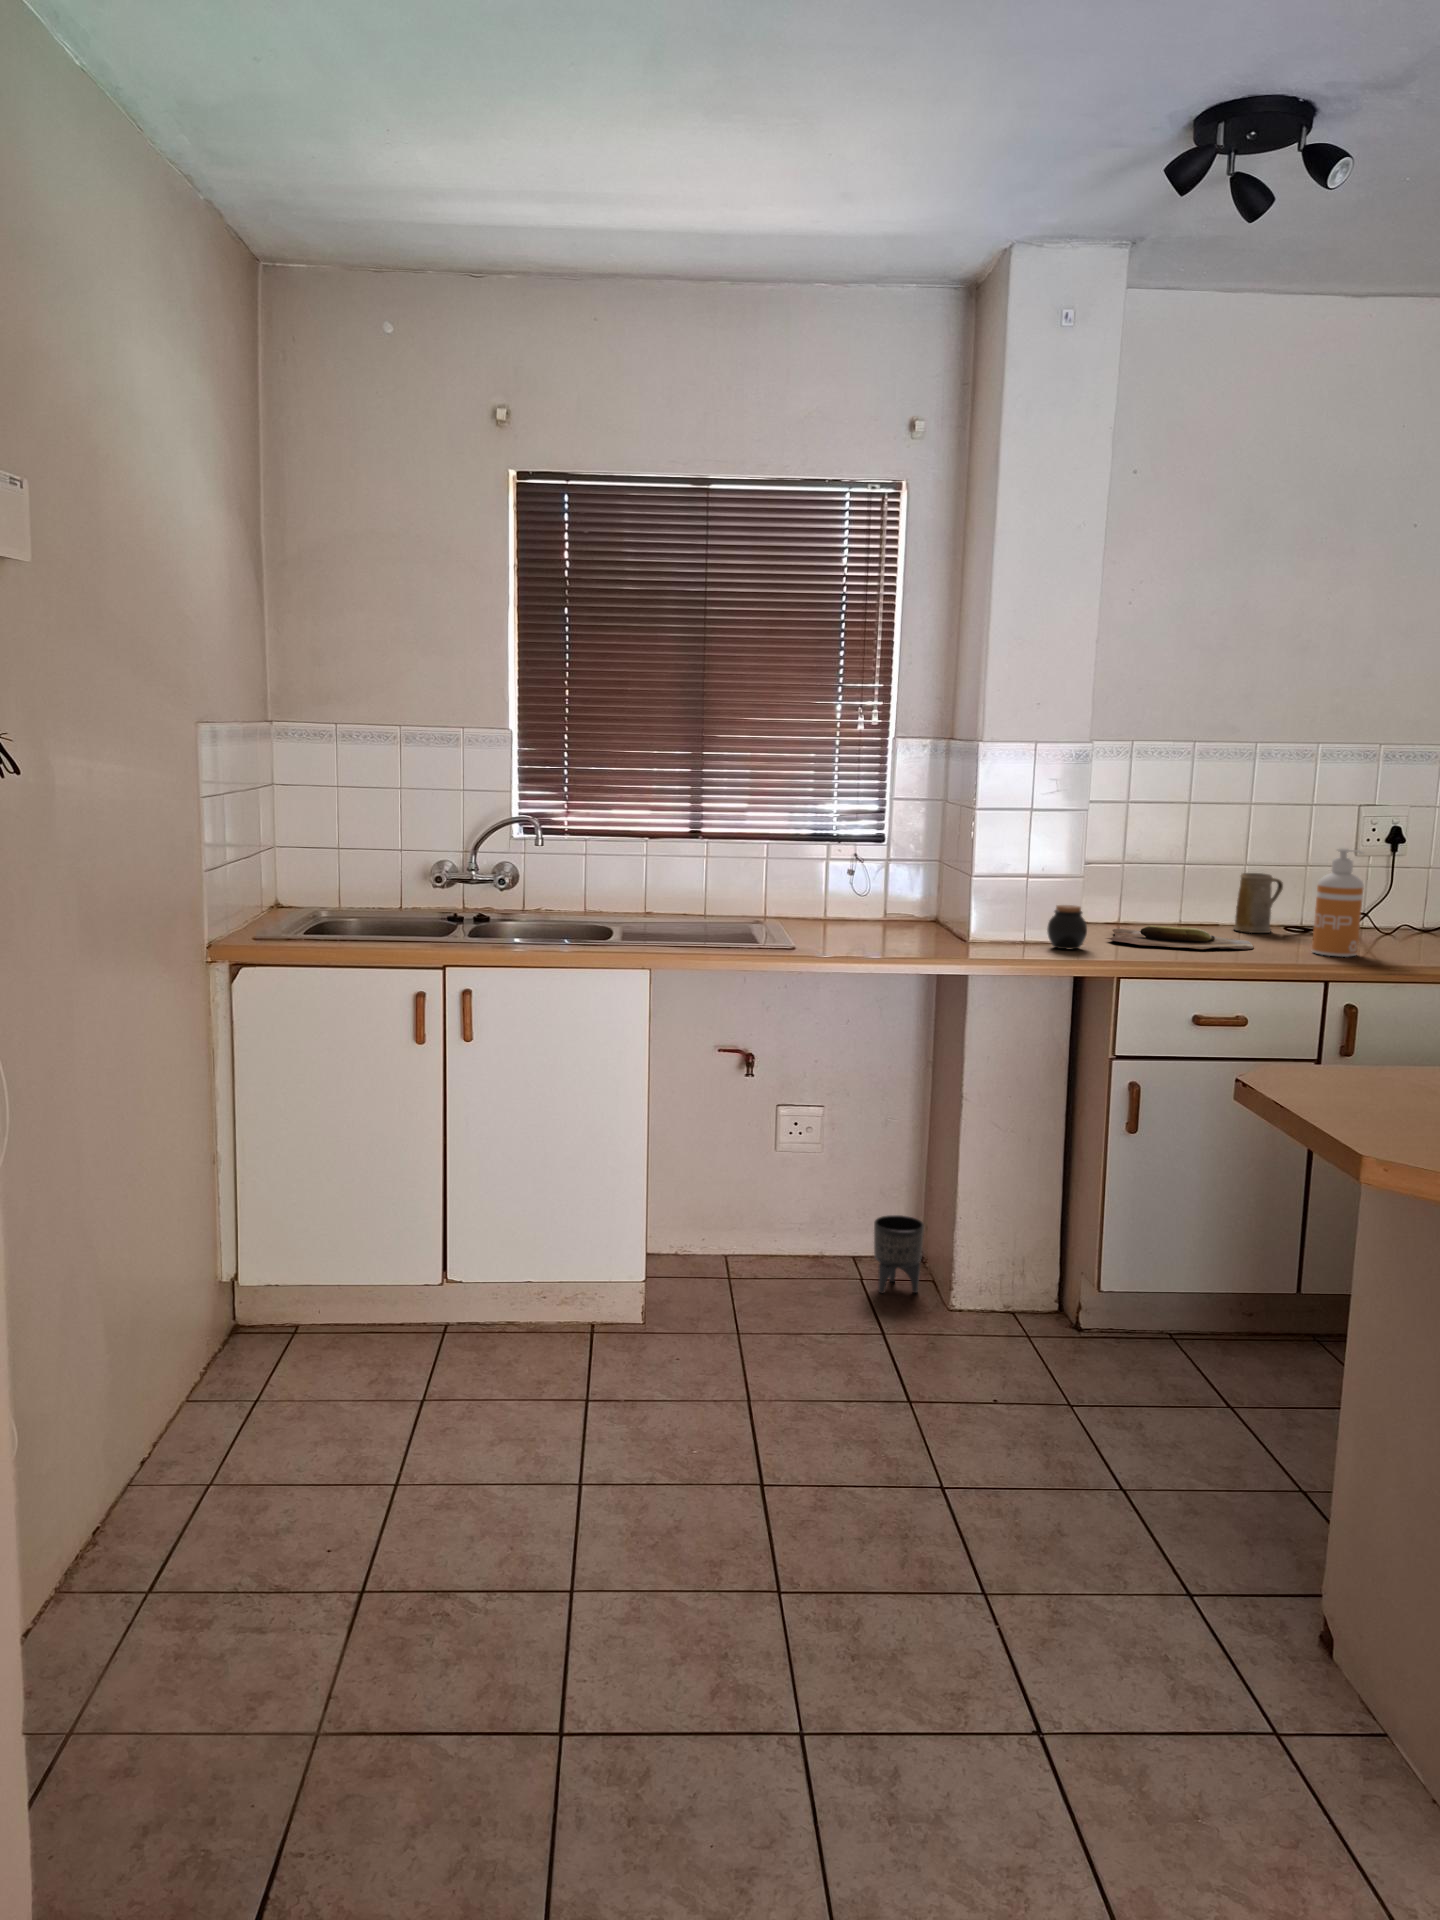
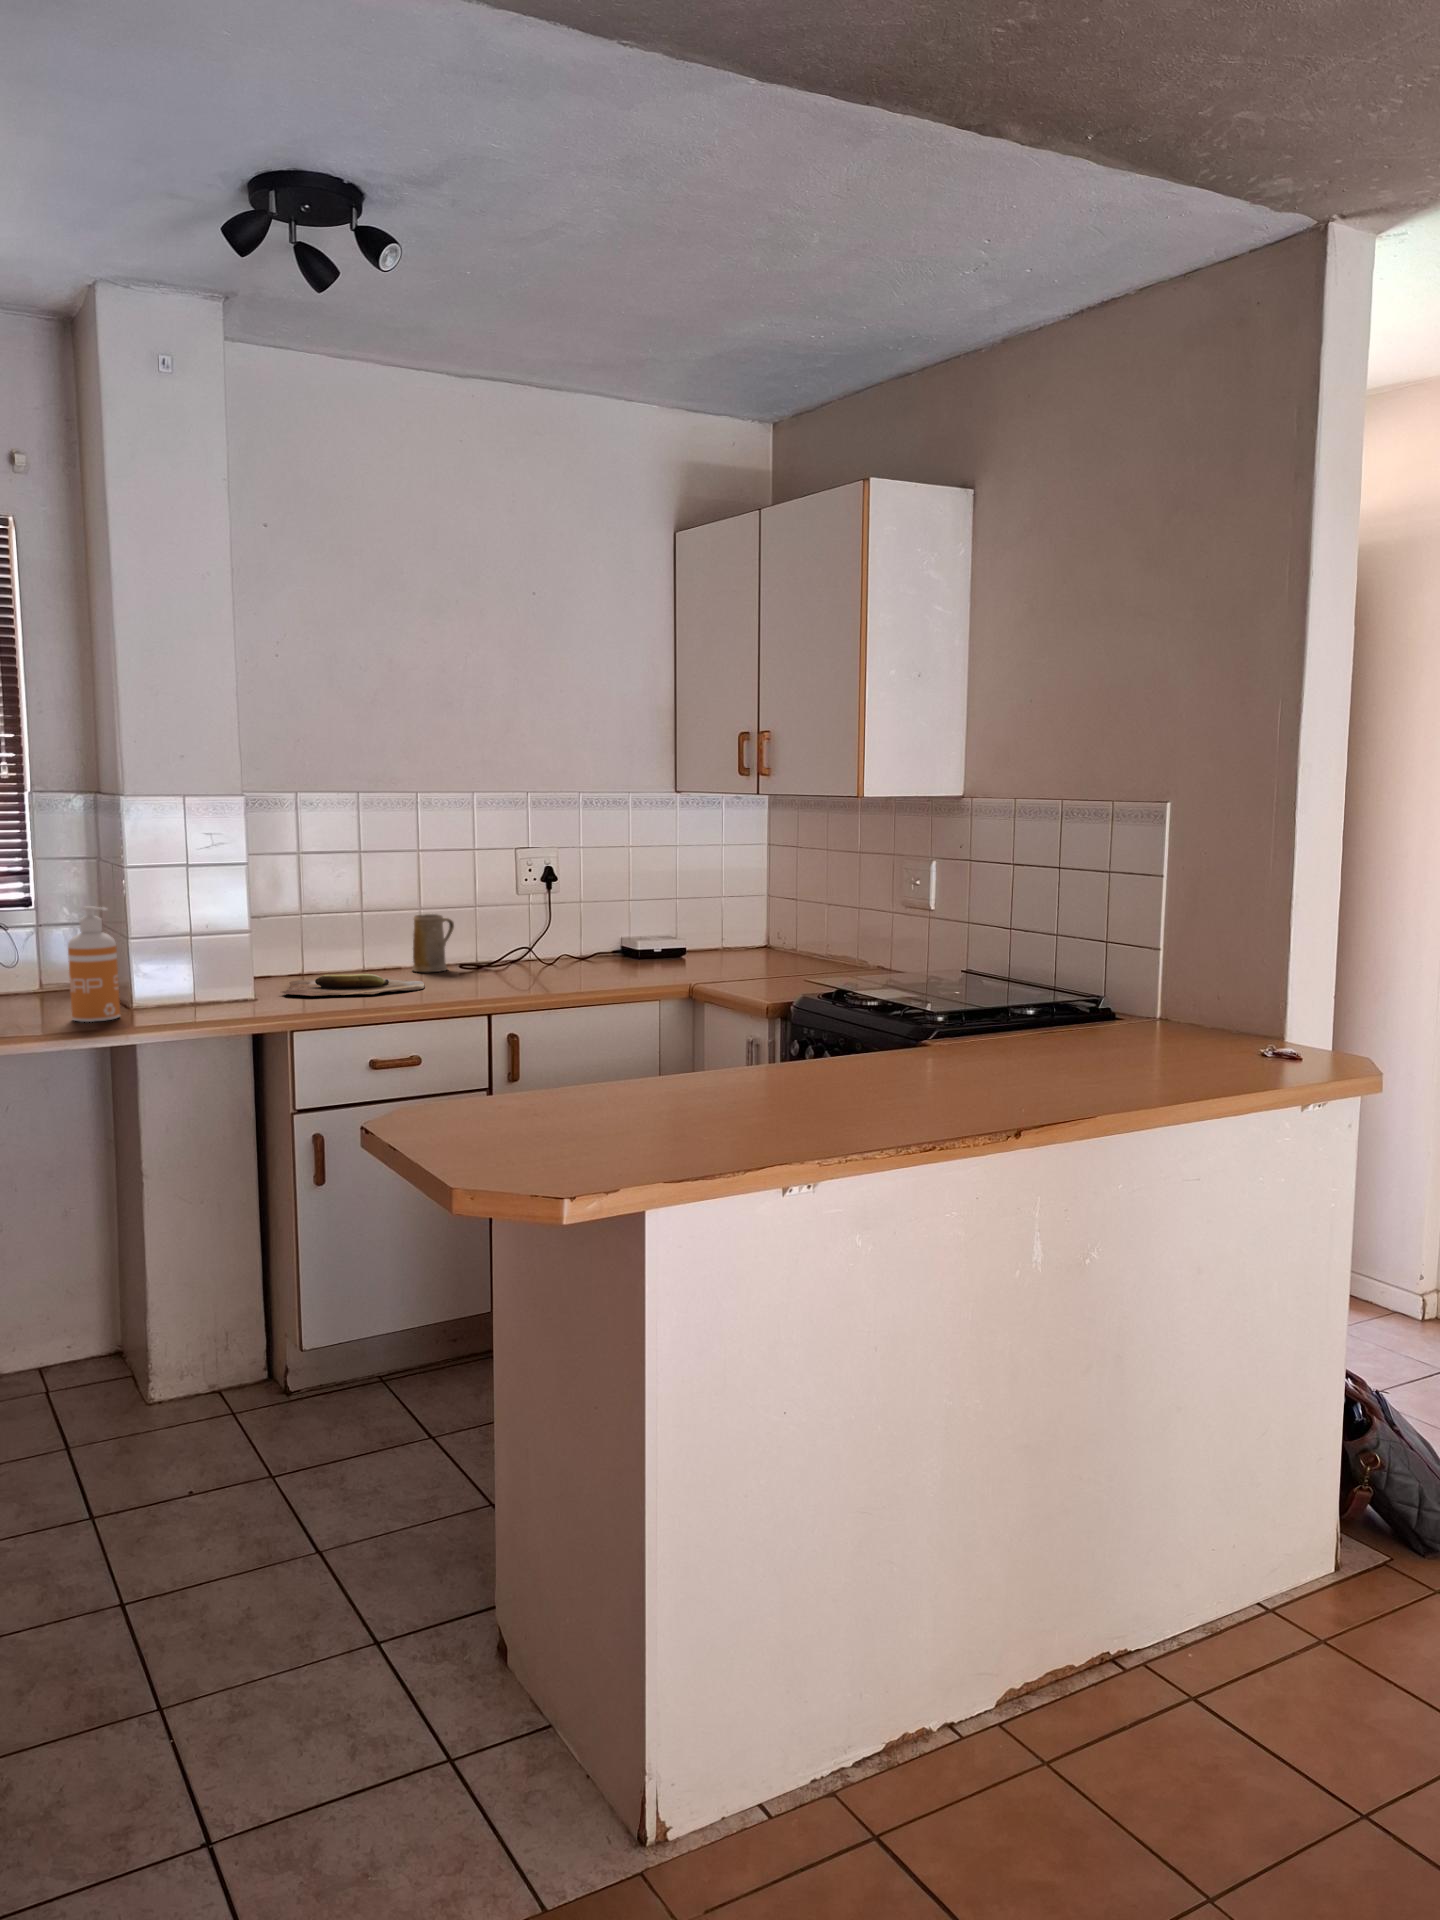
soap dispenser: present [1312,848,1364,957] -> present [68,906,120,1022]
jar: present [1047,905,1087,949] -> none [212,962,254,1008]
planter: present [874,1215,924,1293] -> none [56,1311,115,1401]

